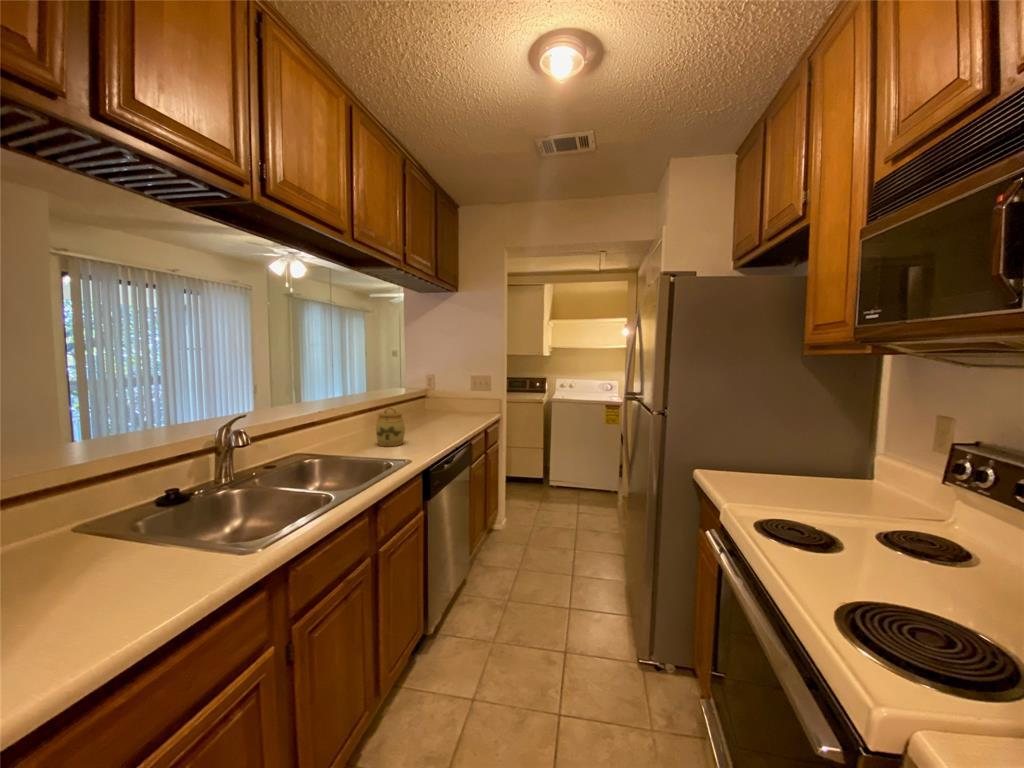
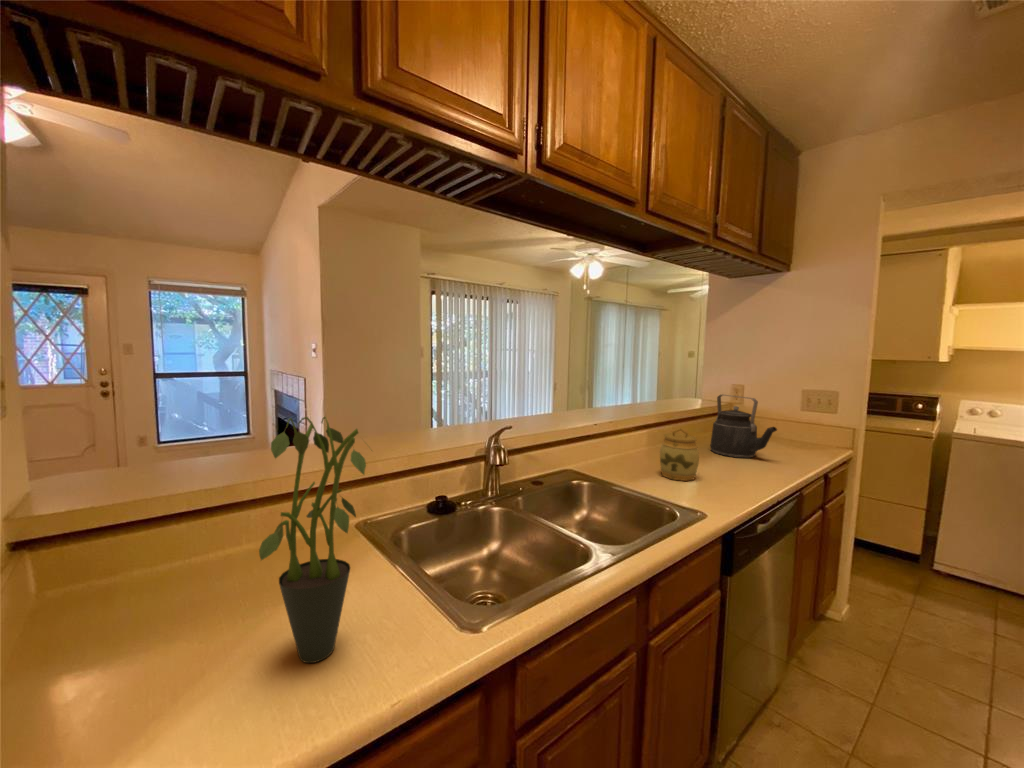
kettle: none [413,382,455,427] -> present [710,394,777,458]
potted plant: none [65,399,173,604] -> present [259,417,366,663]

